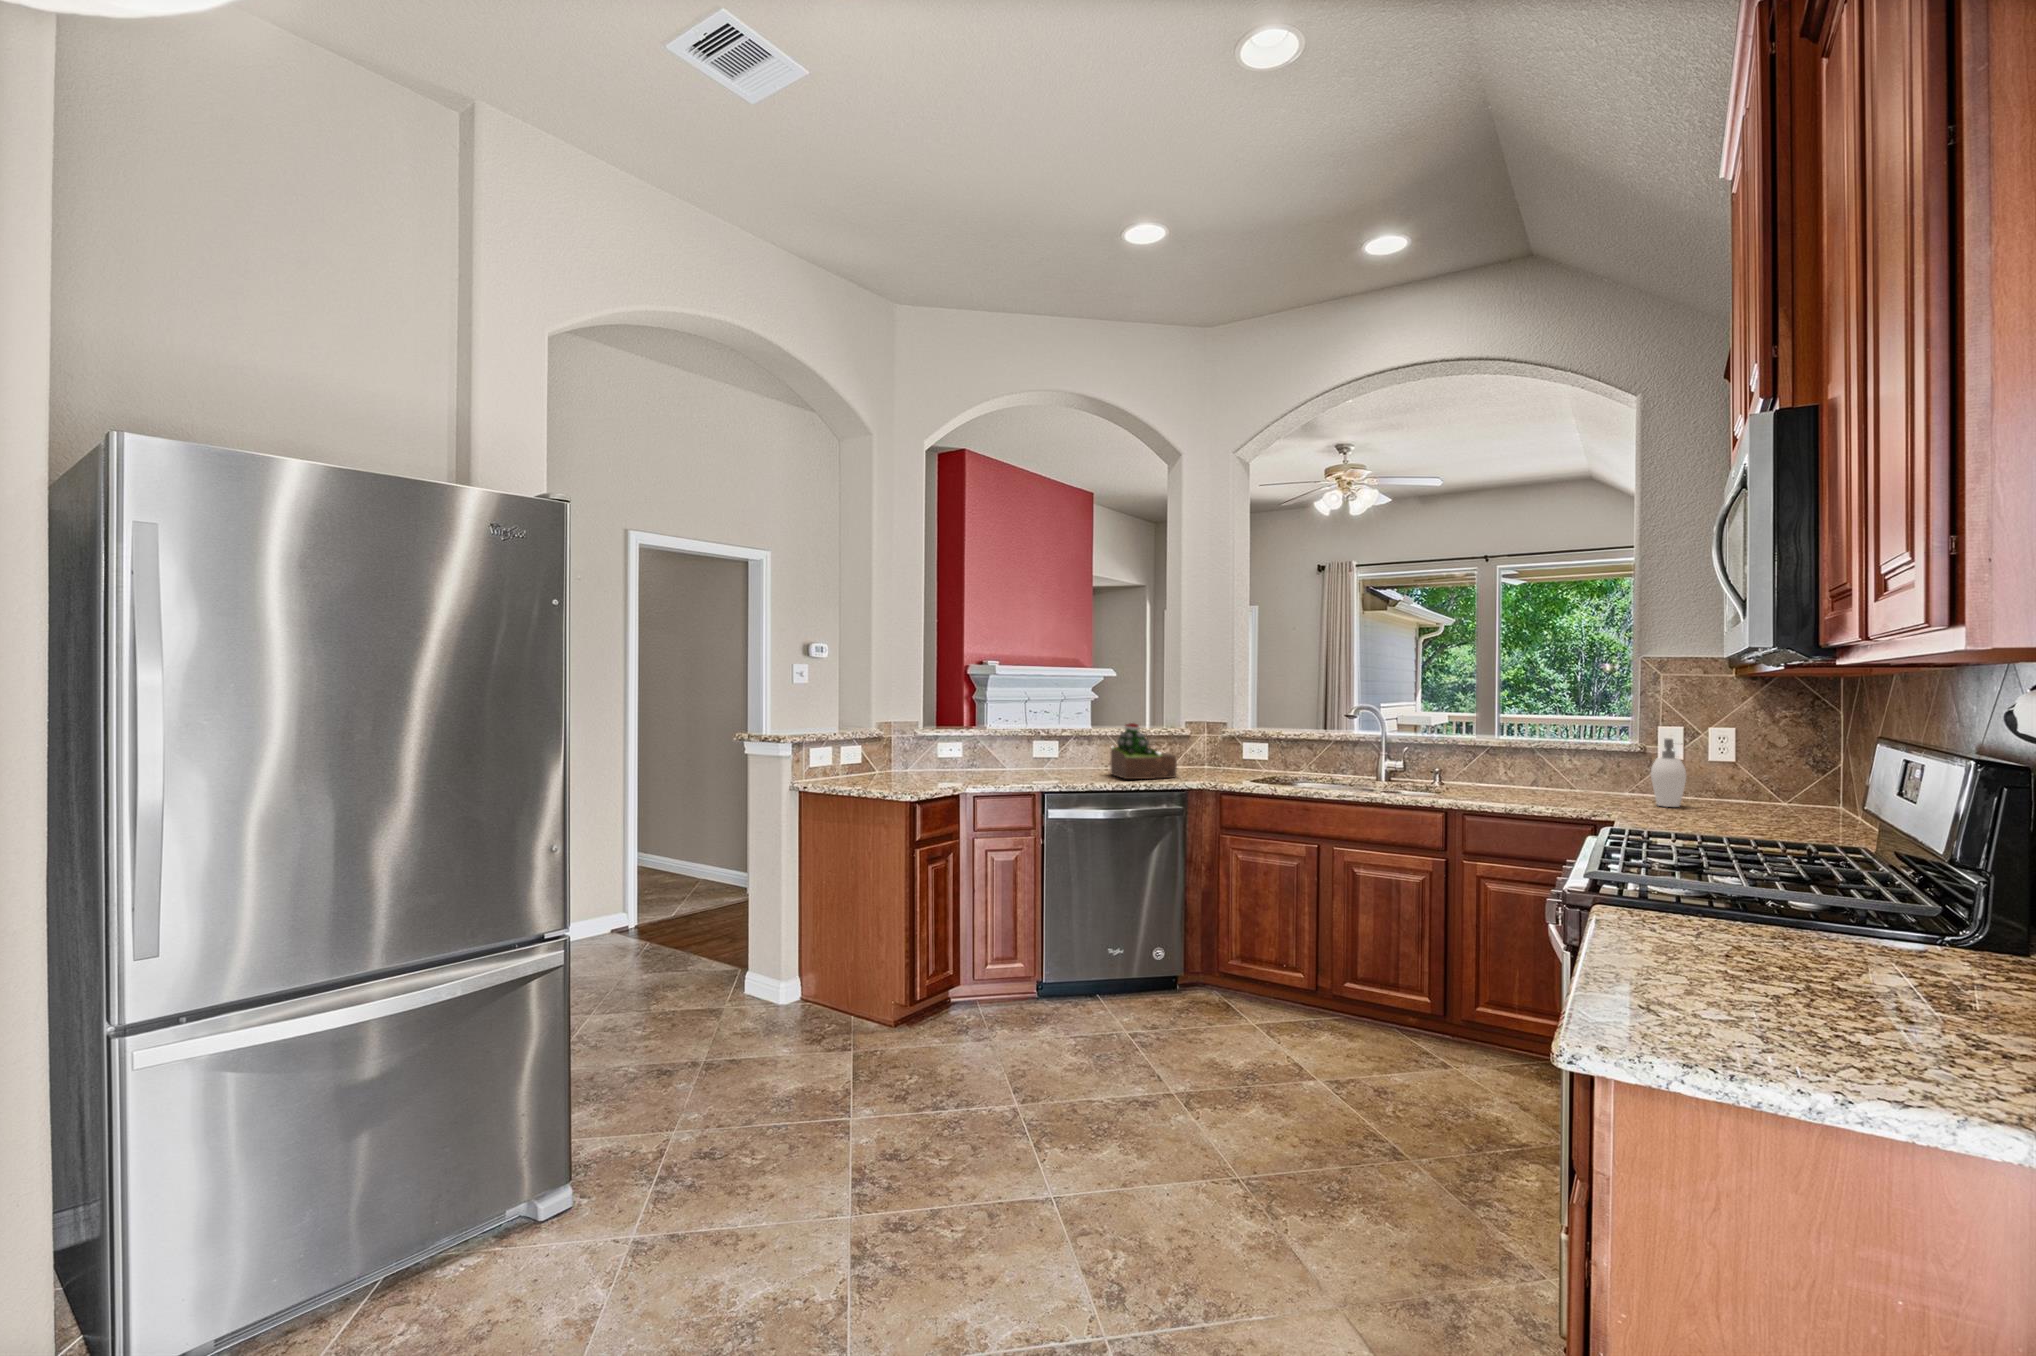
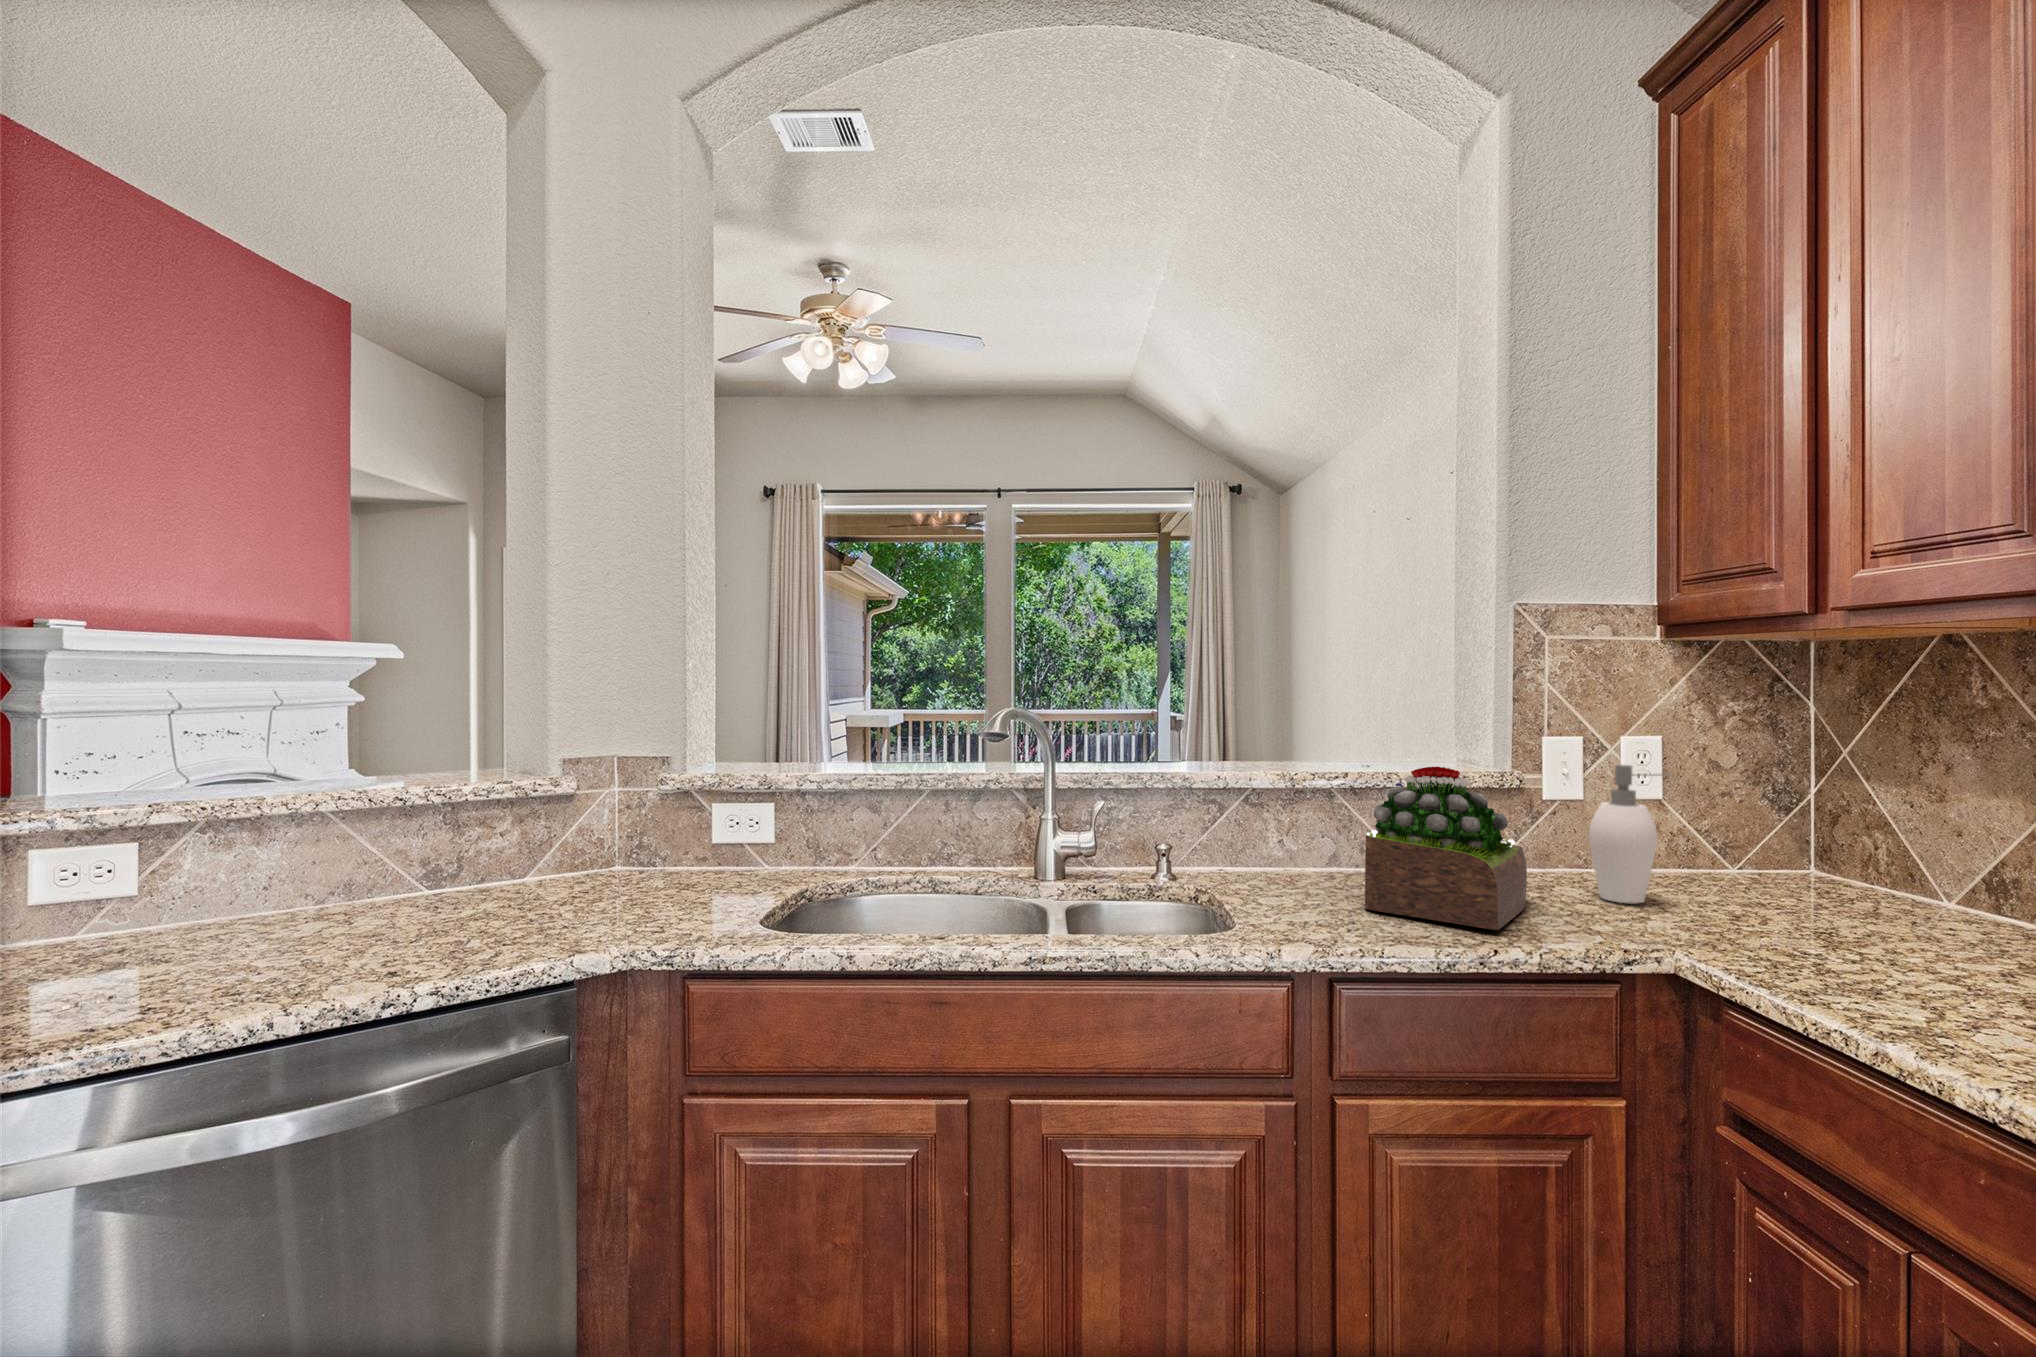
succulent plant: present [1111,723,1177,779] -> present [1365,767,1527,930]

